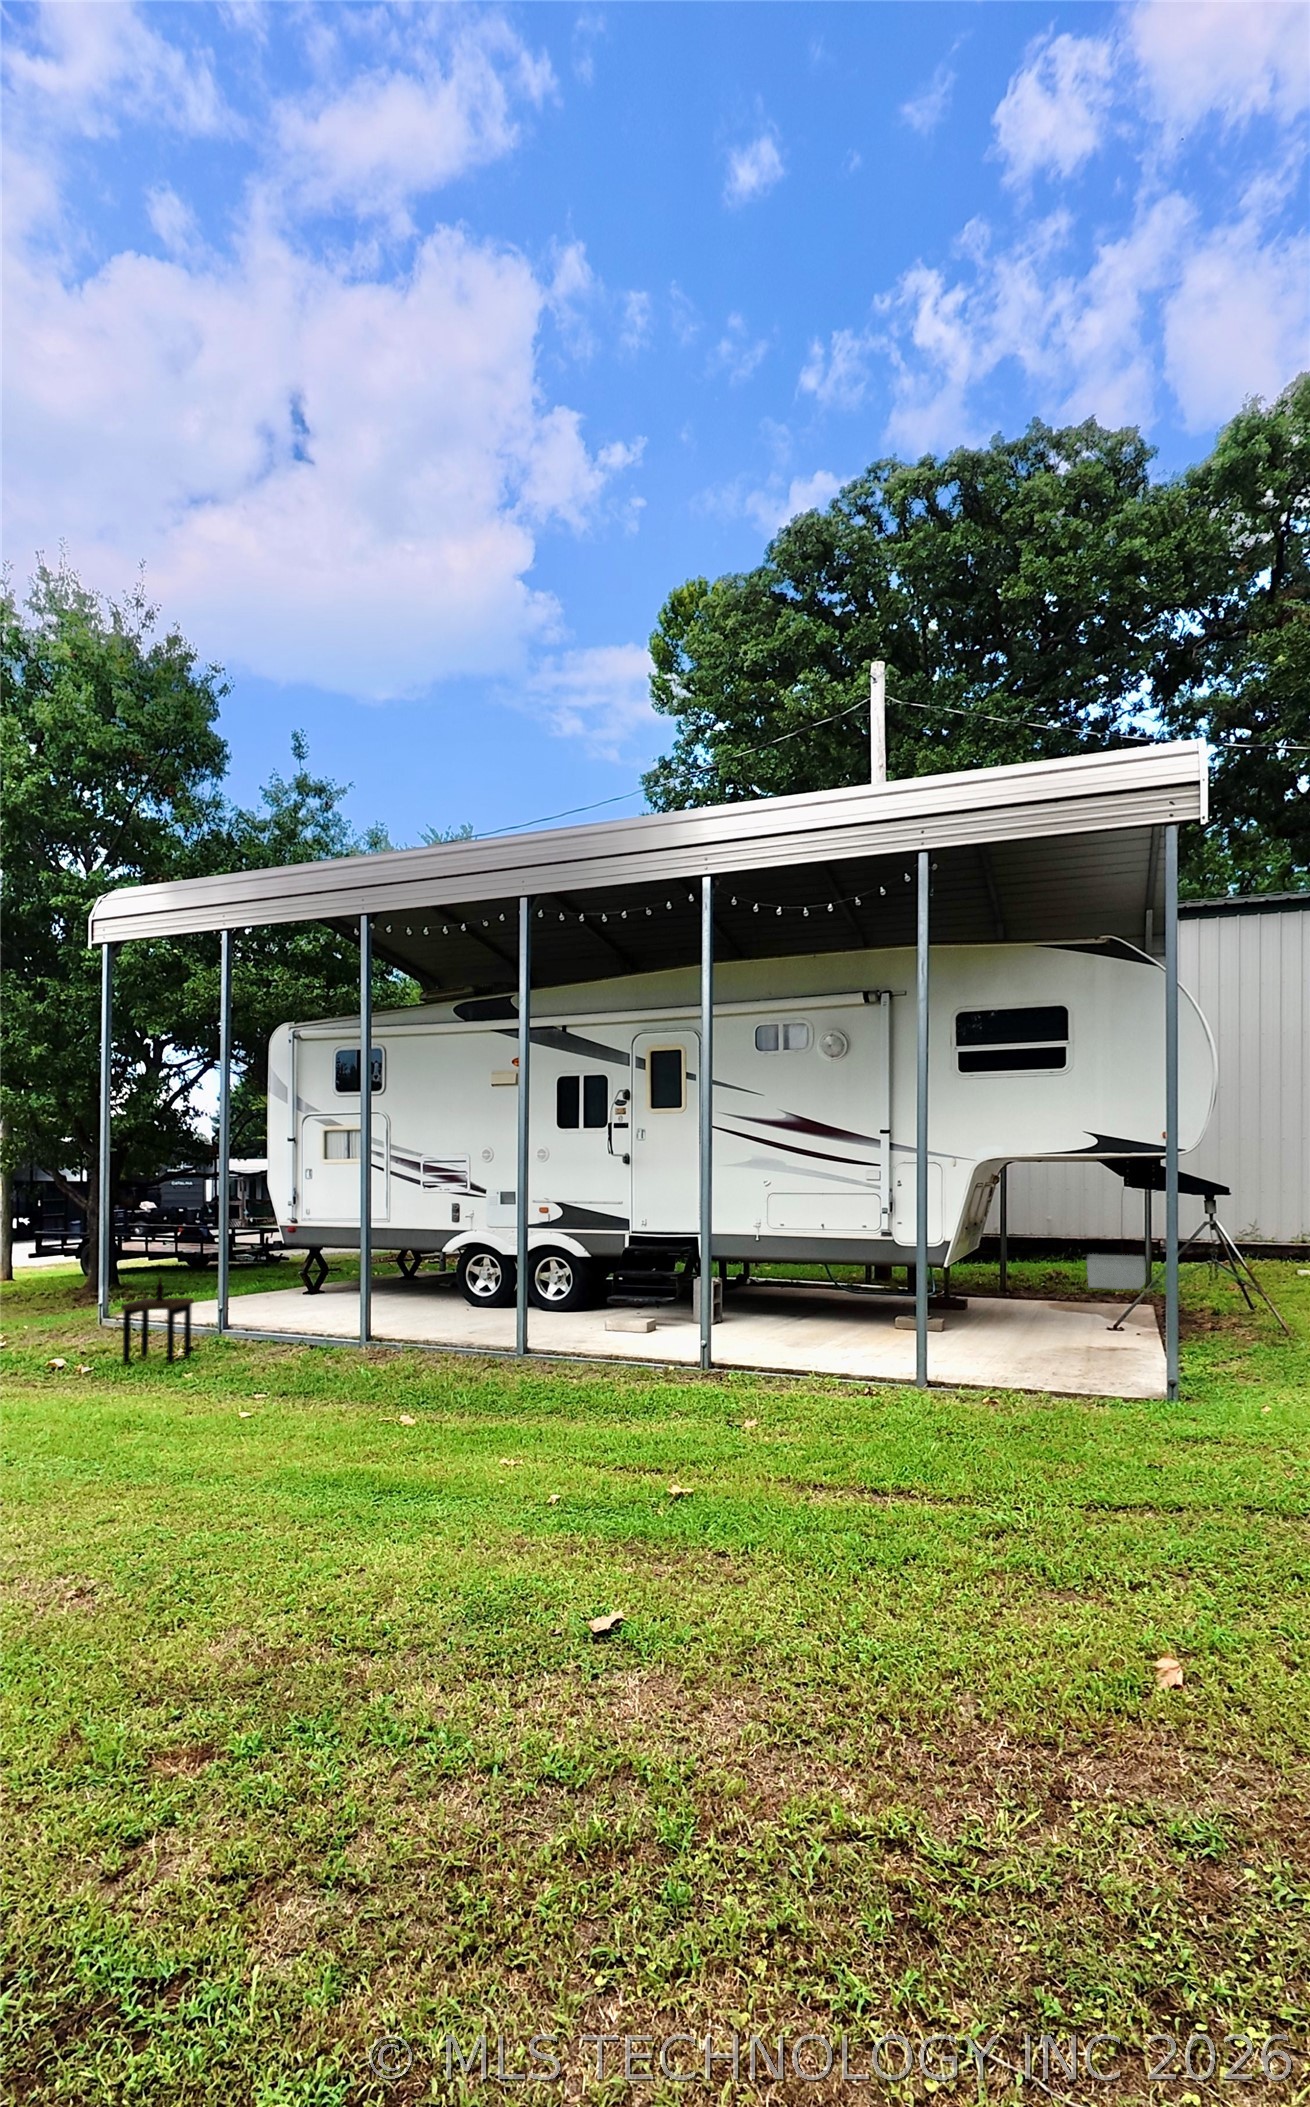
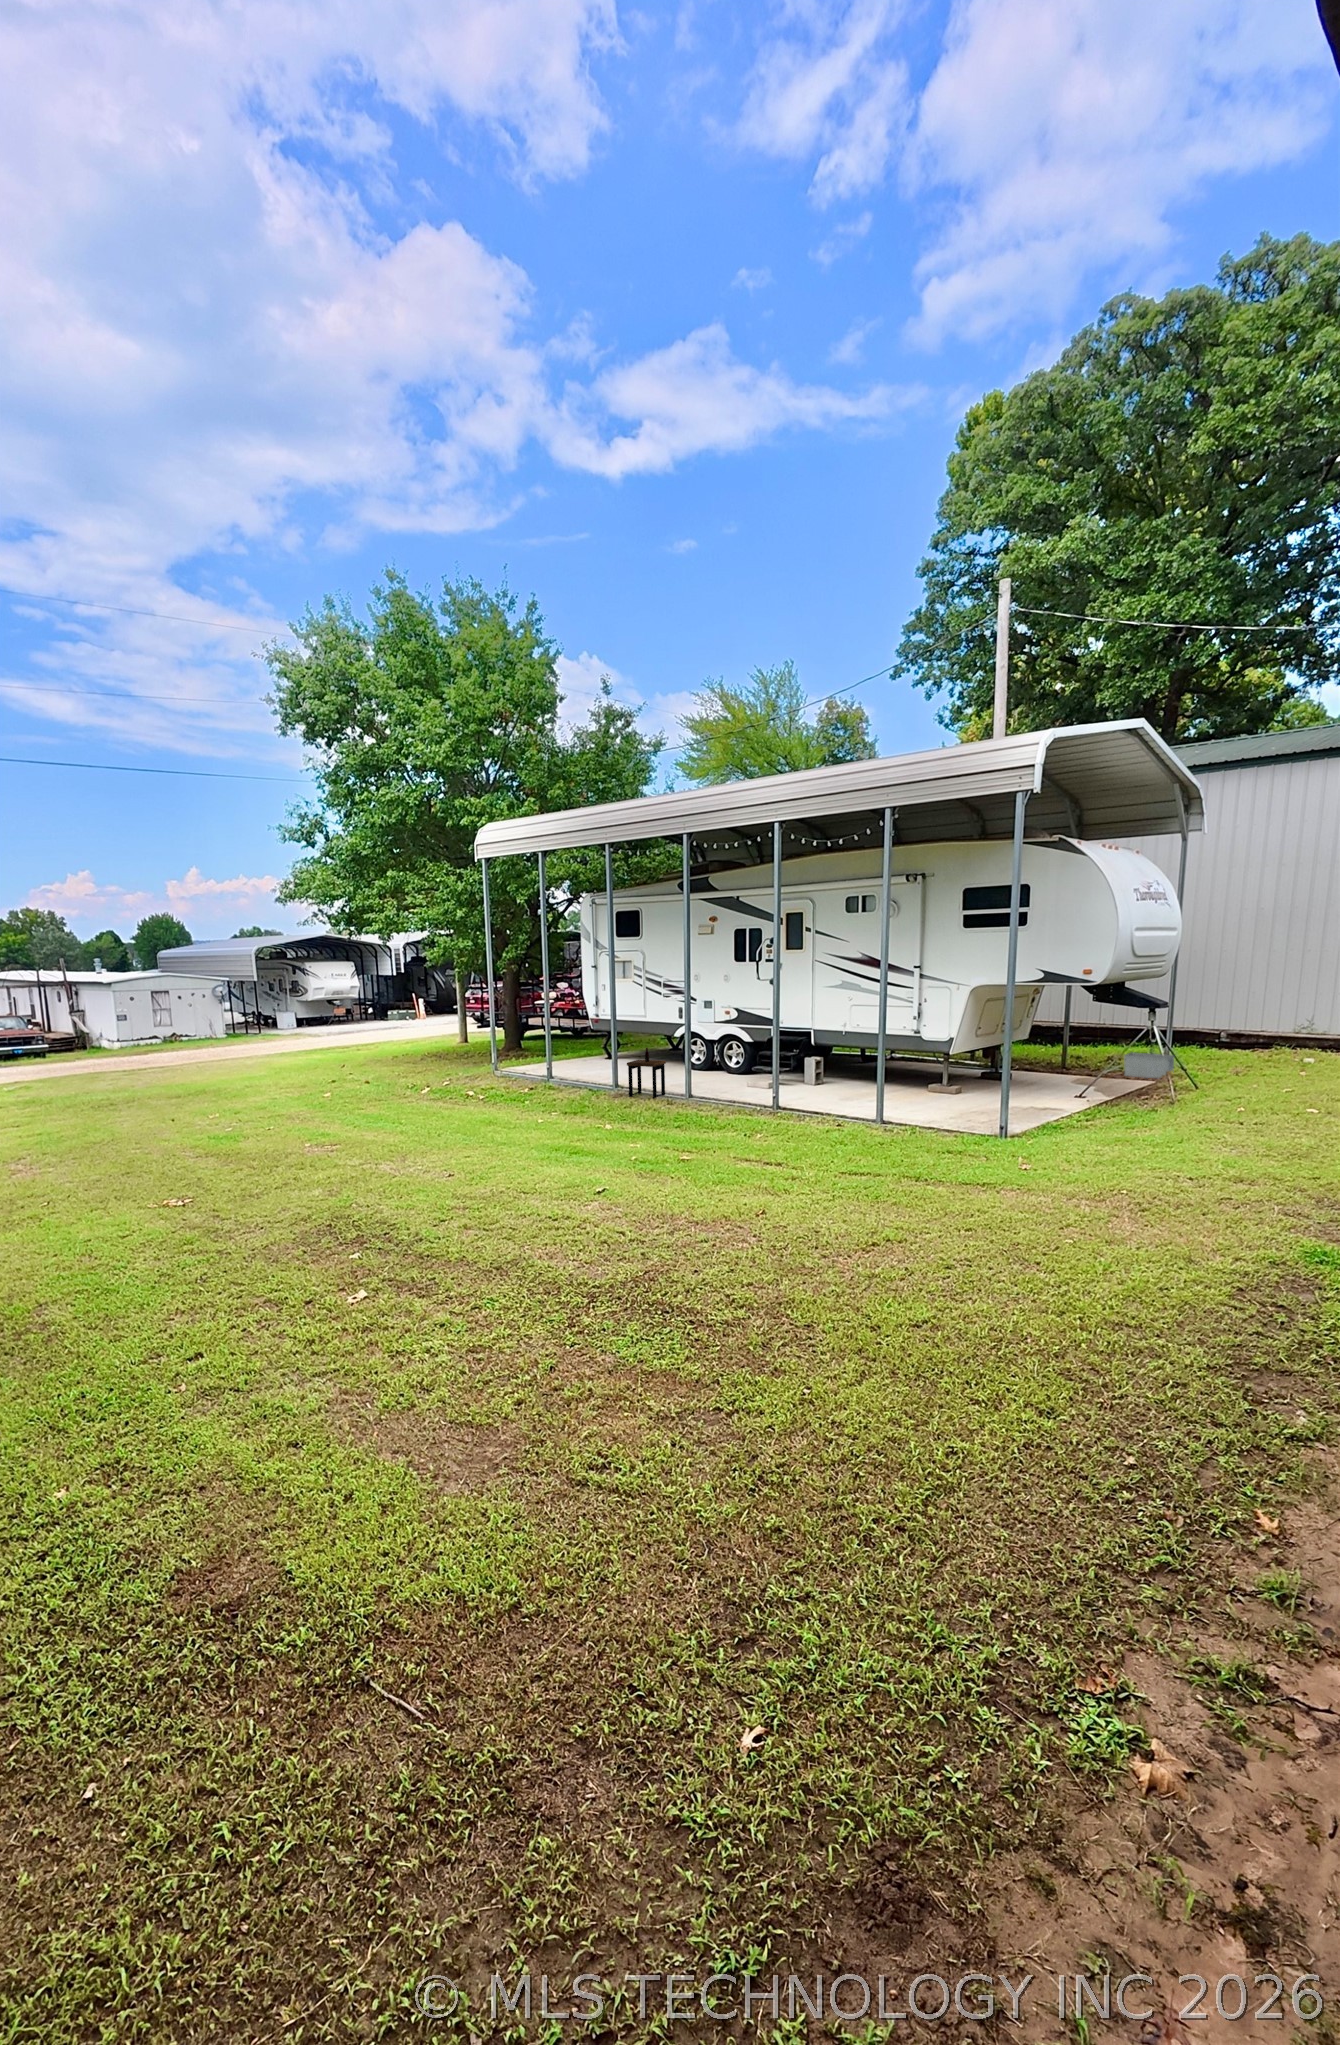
side table: present [121,1277,194,1364] -> present [627,1048,666,1098]

